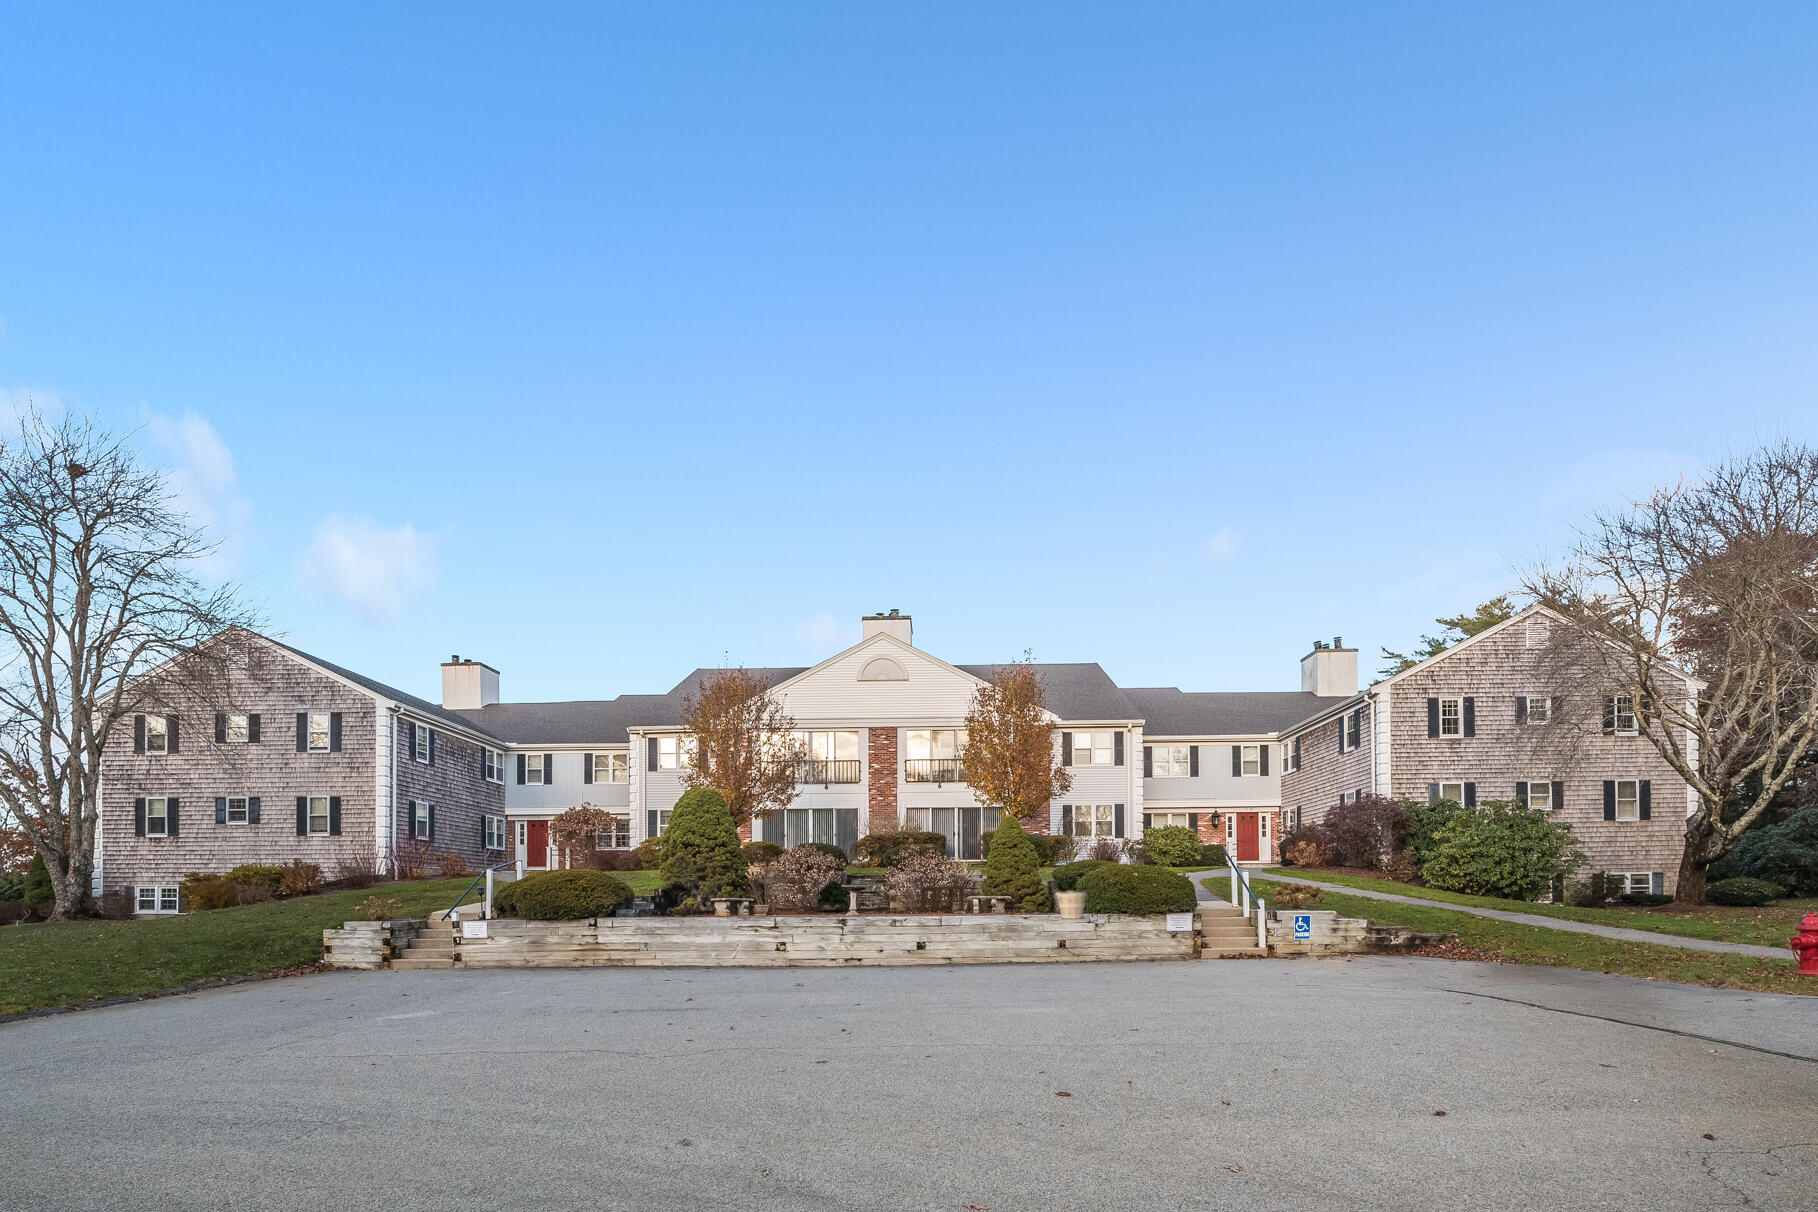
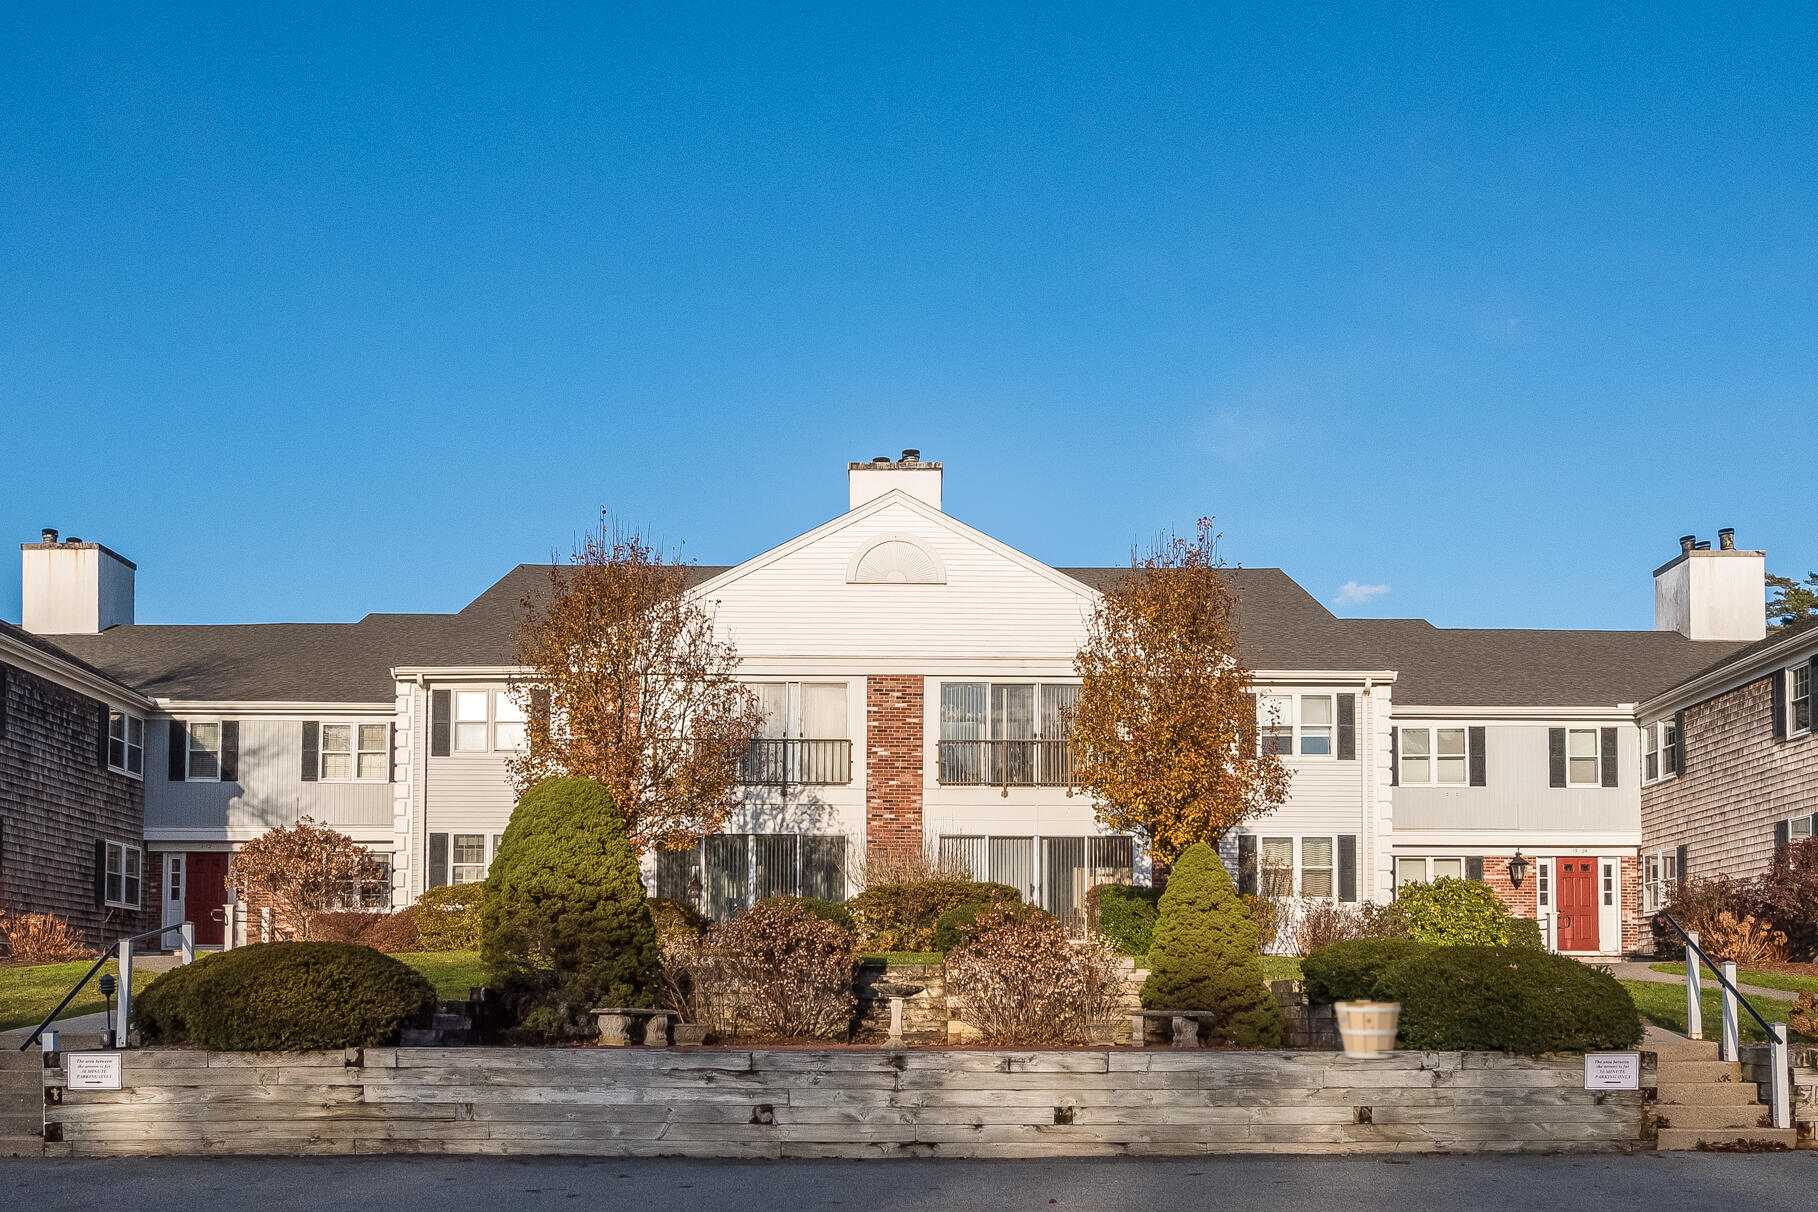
potted plant: present [817,881,849,910] -> none [814,974,884,1036]
bench: present [921,885,965,912] -> none [1034,985,1124,1040]

